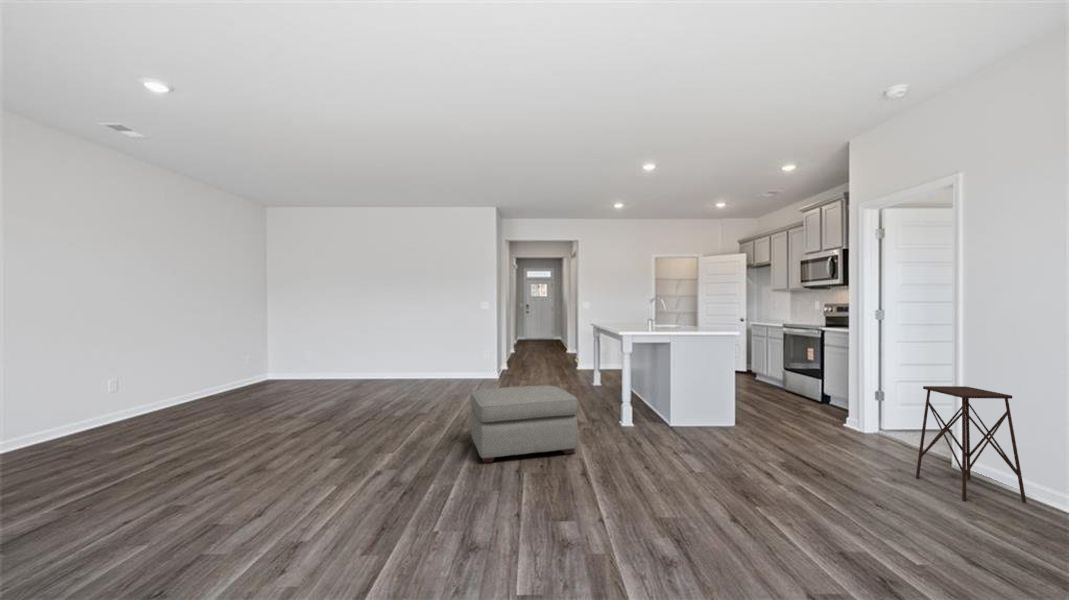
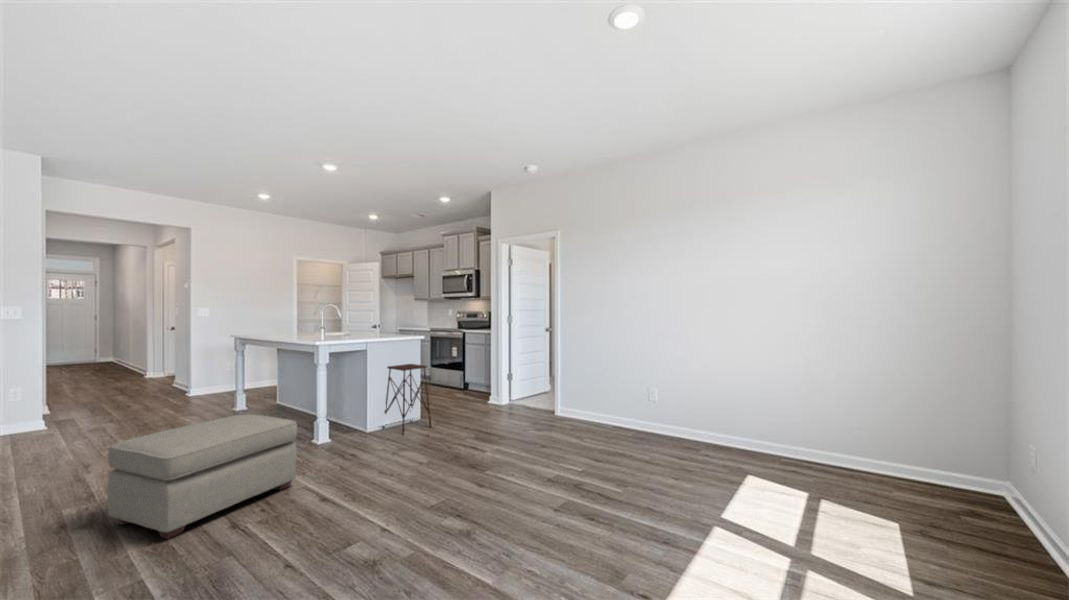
side table: present [916,386,1026,503] -> present [383,364,431,435]

